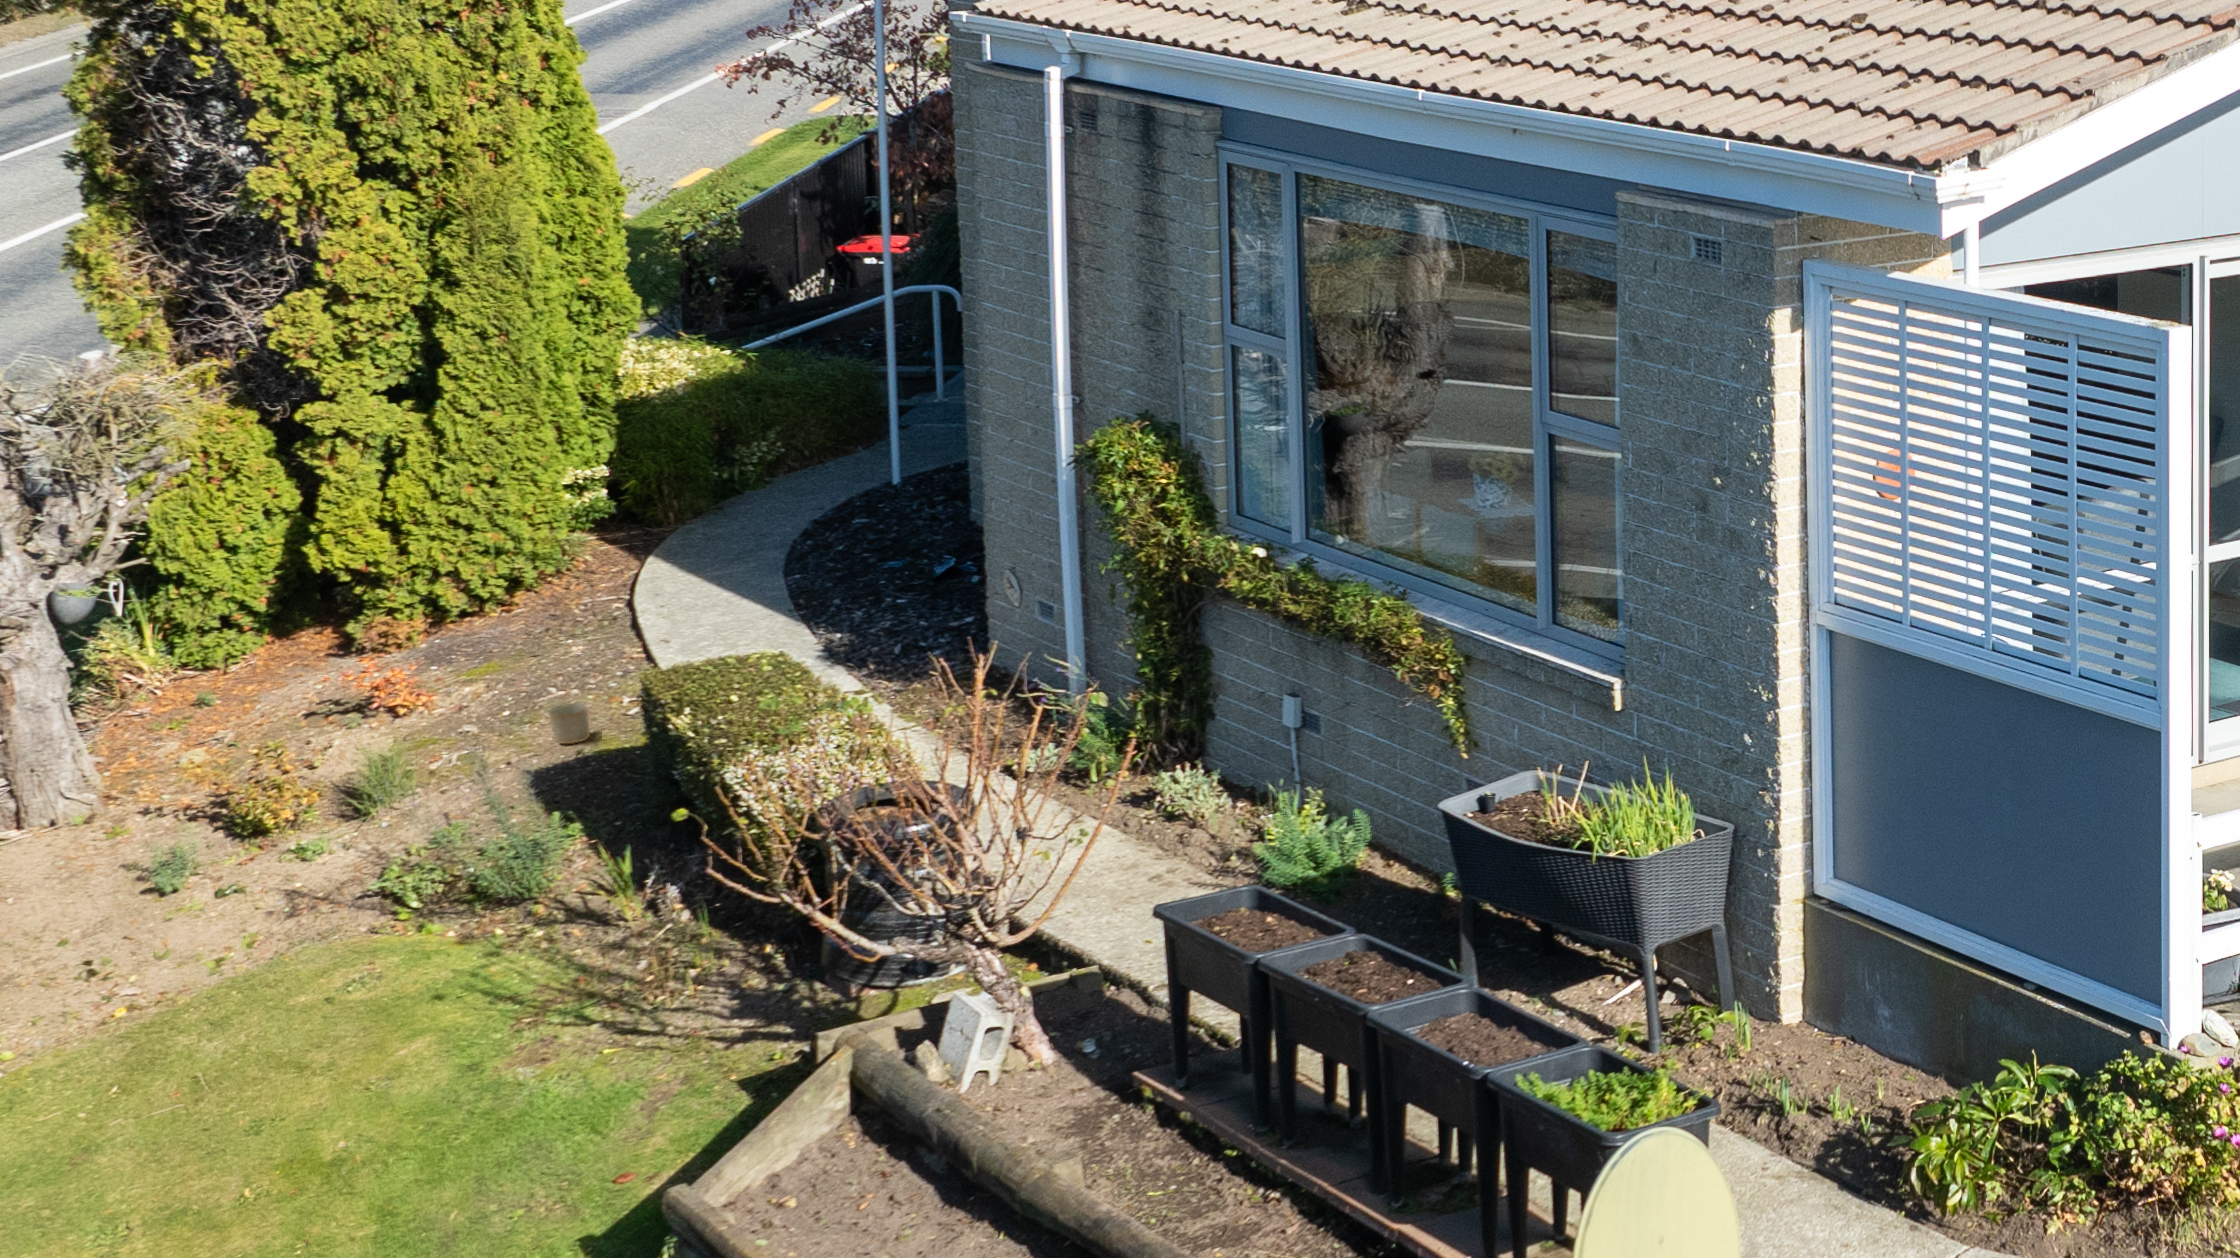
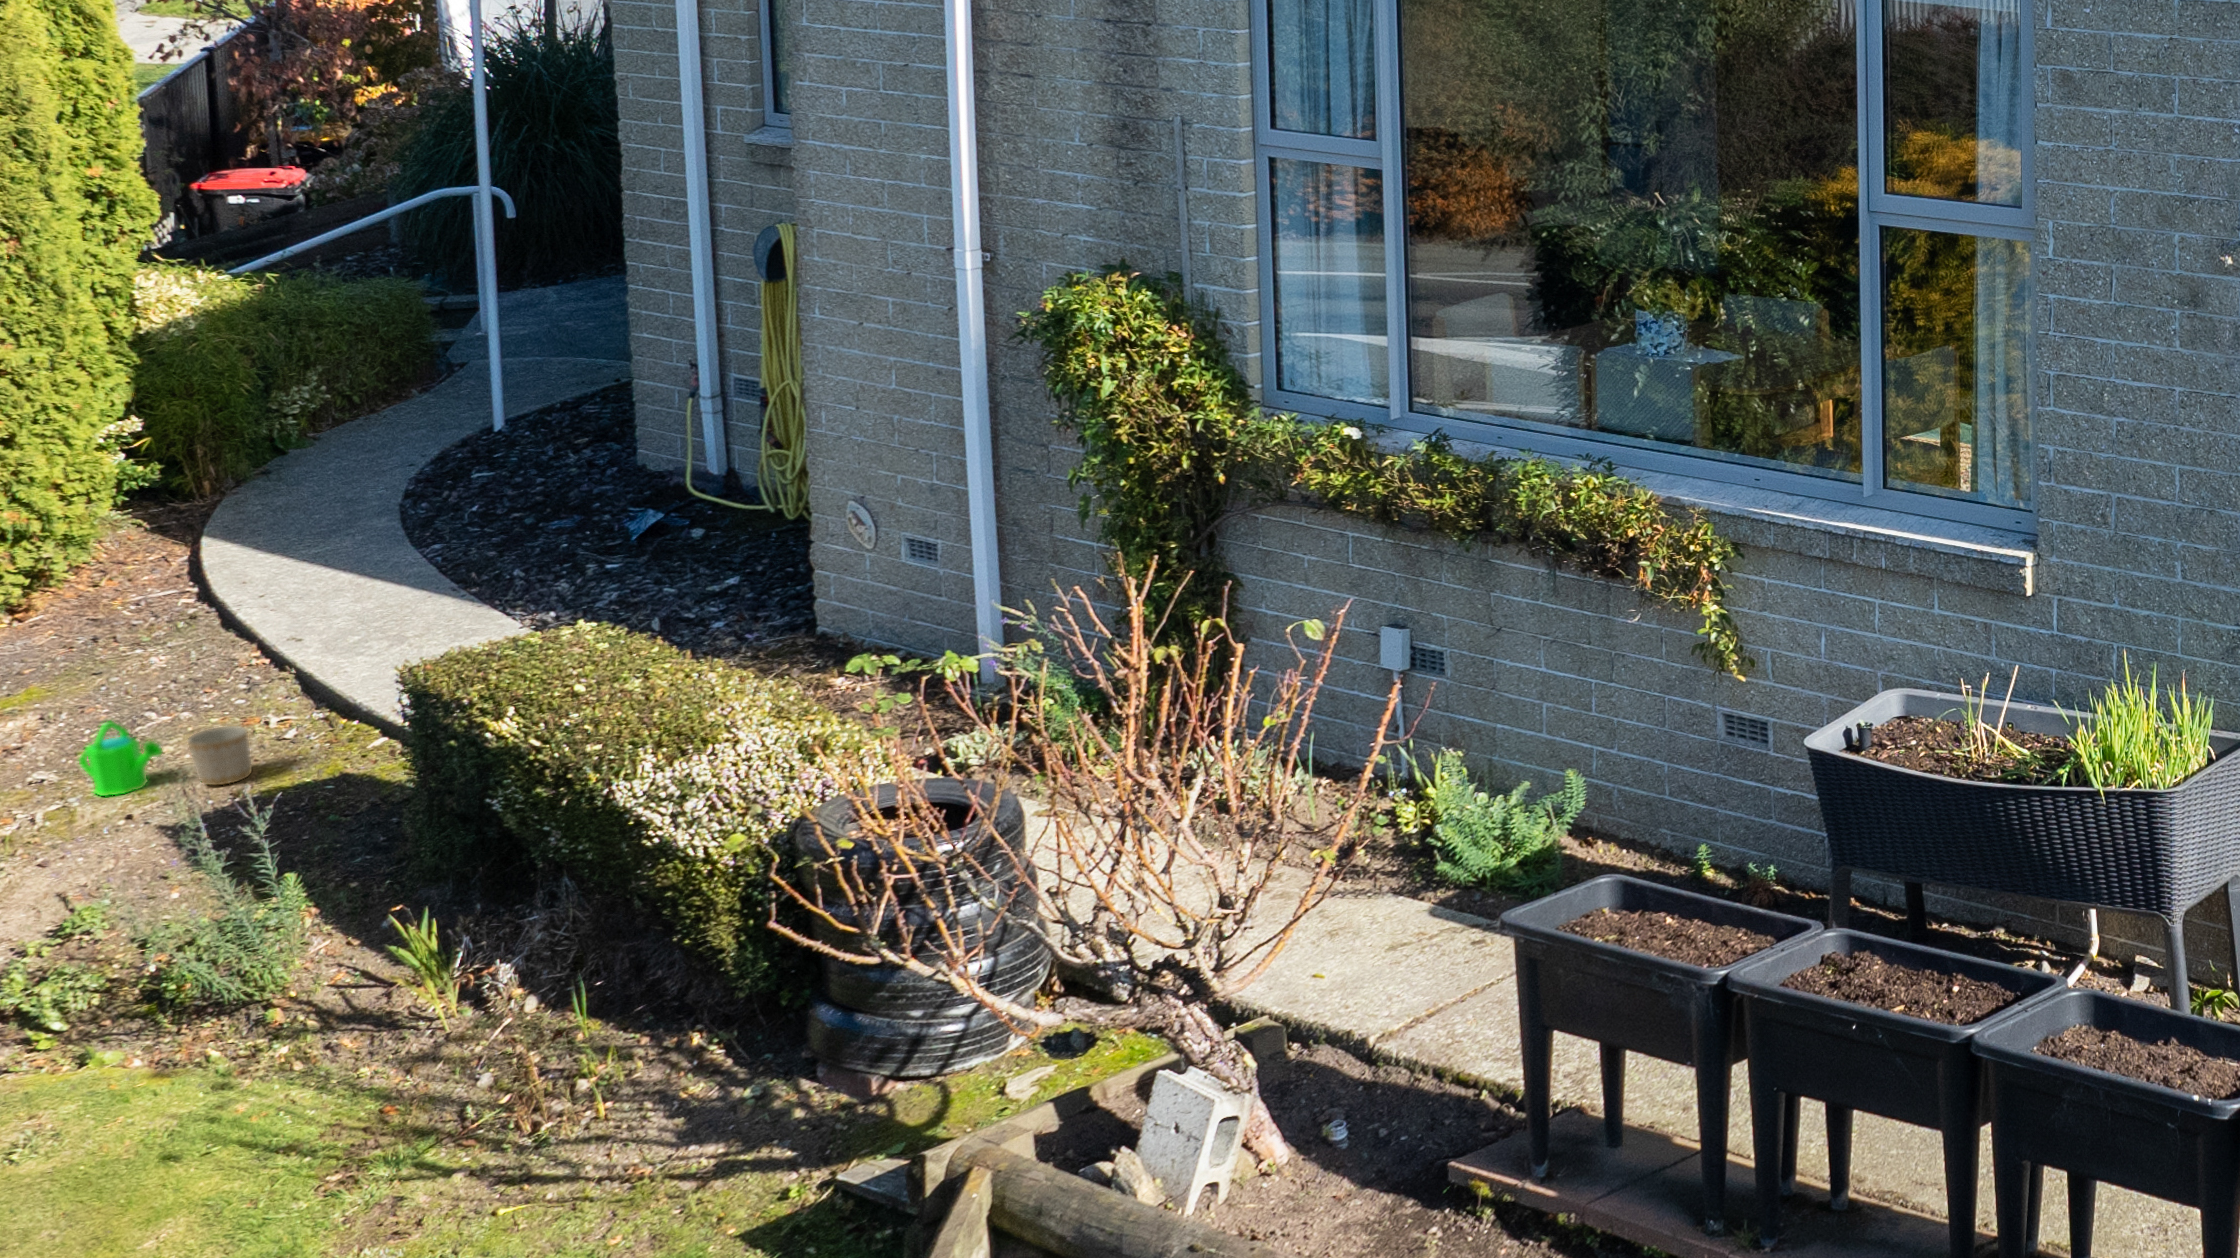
watering can: none [485,693,535,746] -> present [79,721,162,796]

